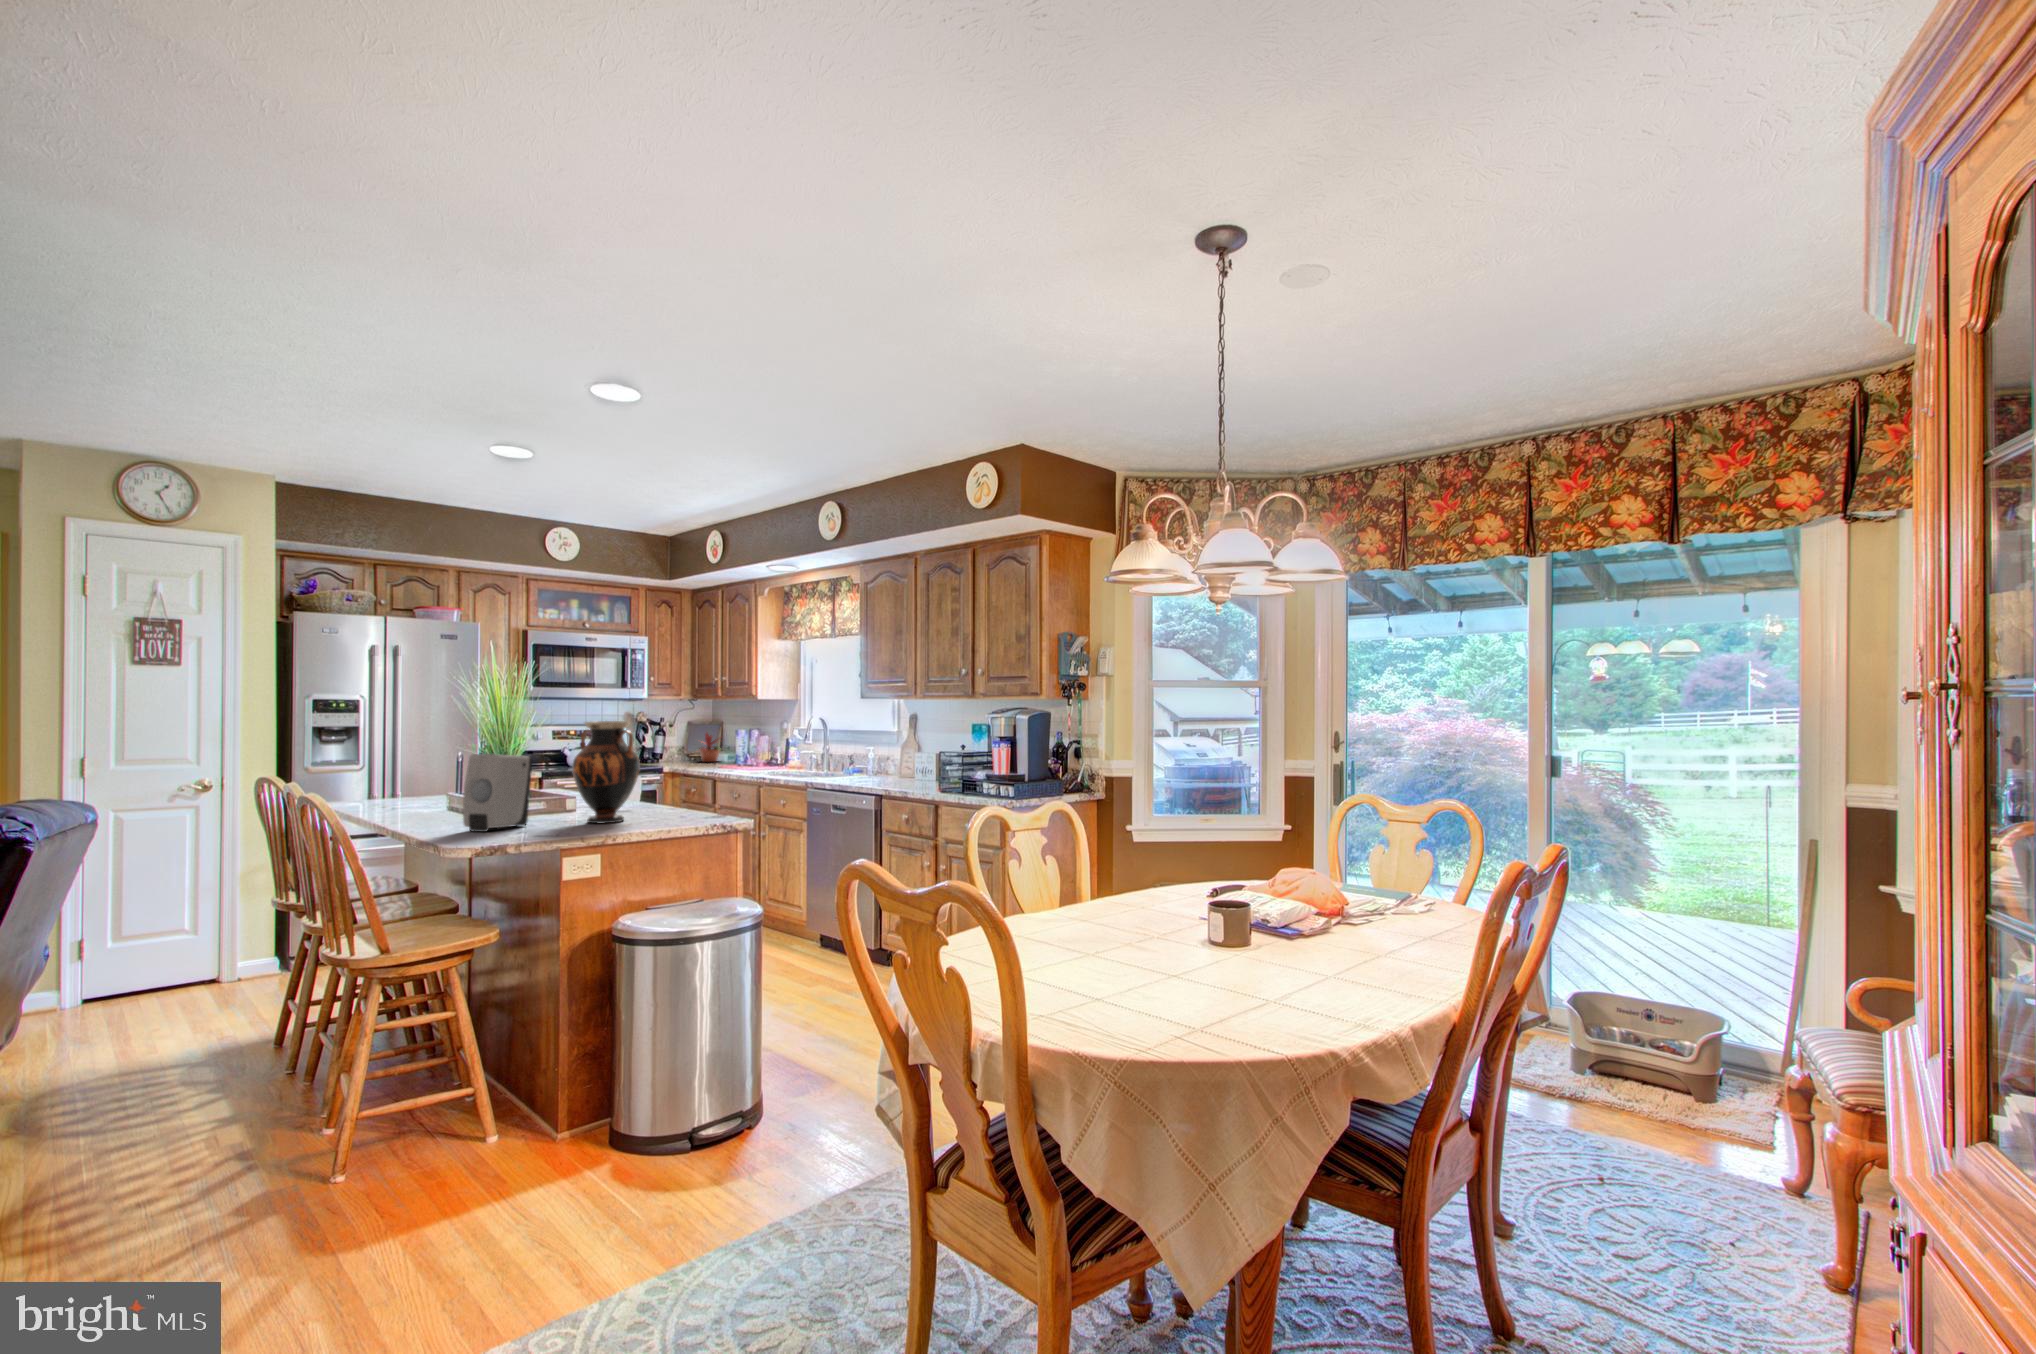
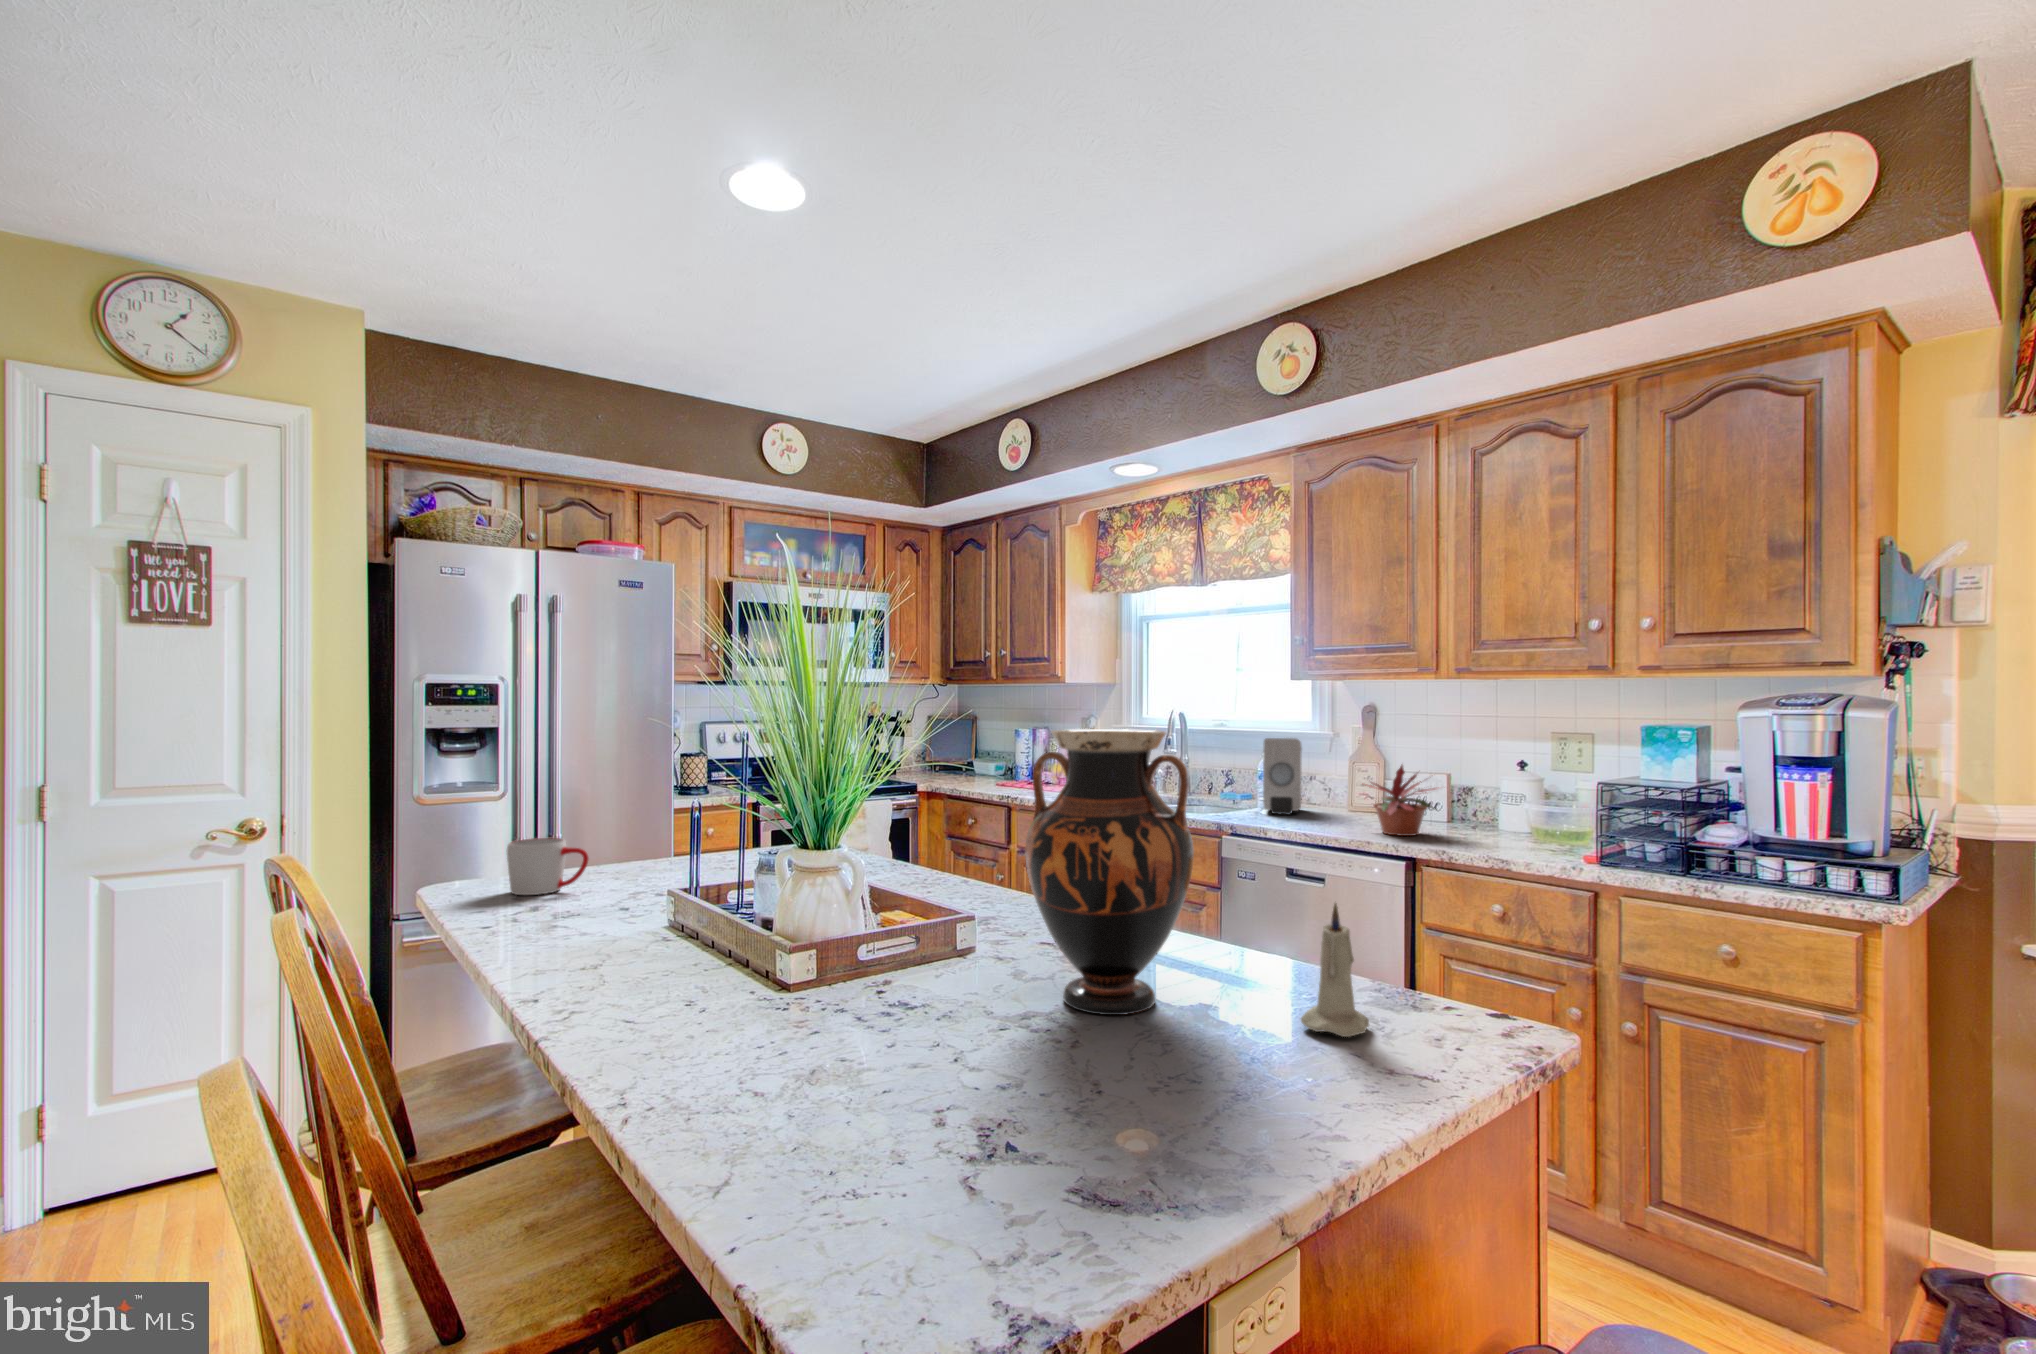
potted plant: present [699,733,721,762] -> present [1369,765,1436,836]
soap dispenser: present [463,754,532,832] -> present [1263,738,1302,815]
mug: none [365,779,409,805] -> present [507,838,588,895]
candle: none [662,780,688,825] -> present [1301,903,1369,1037]

